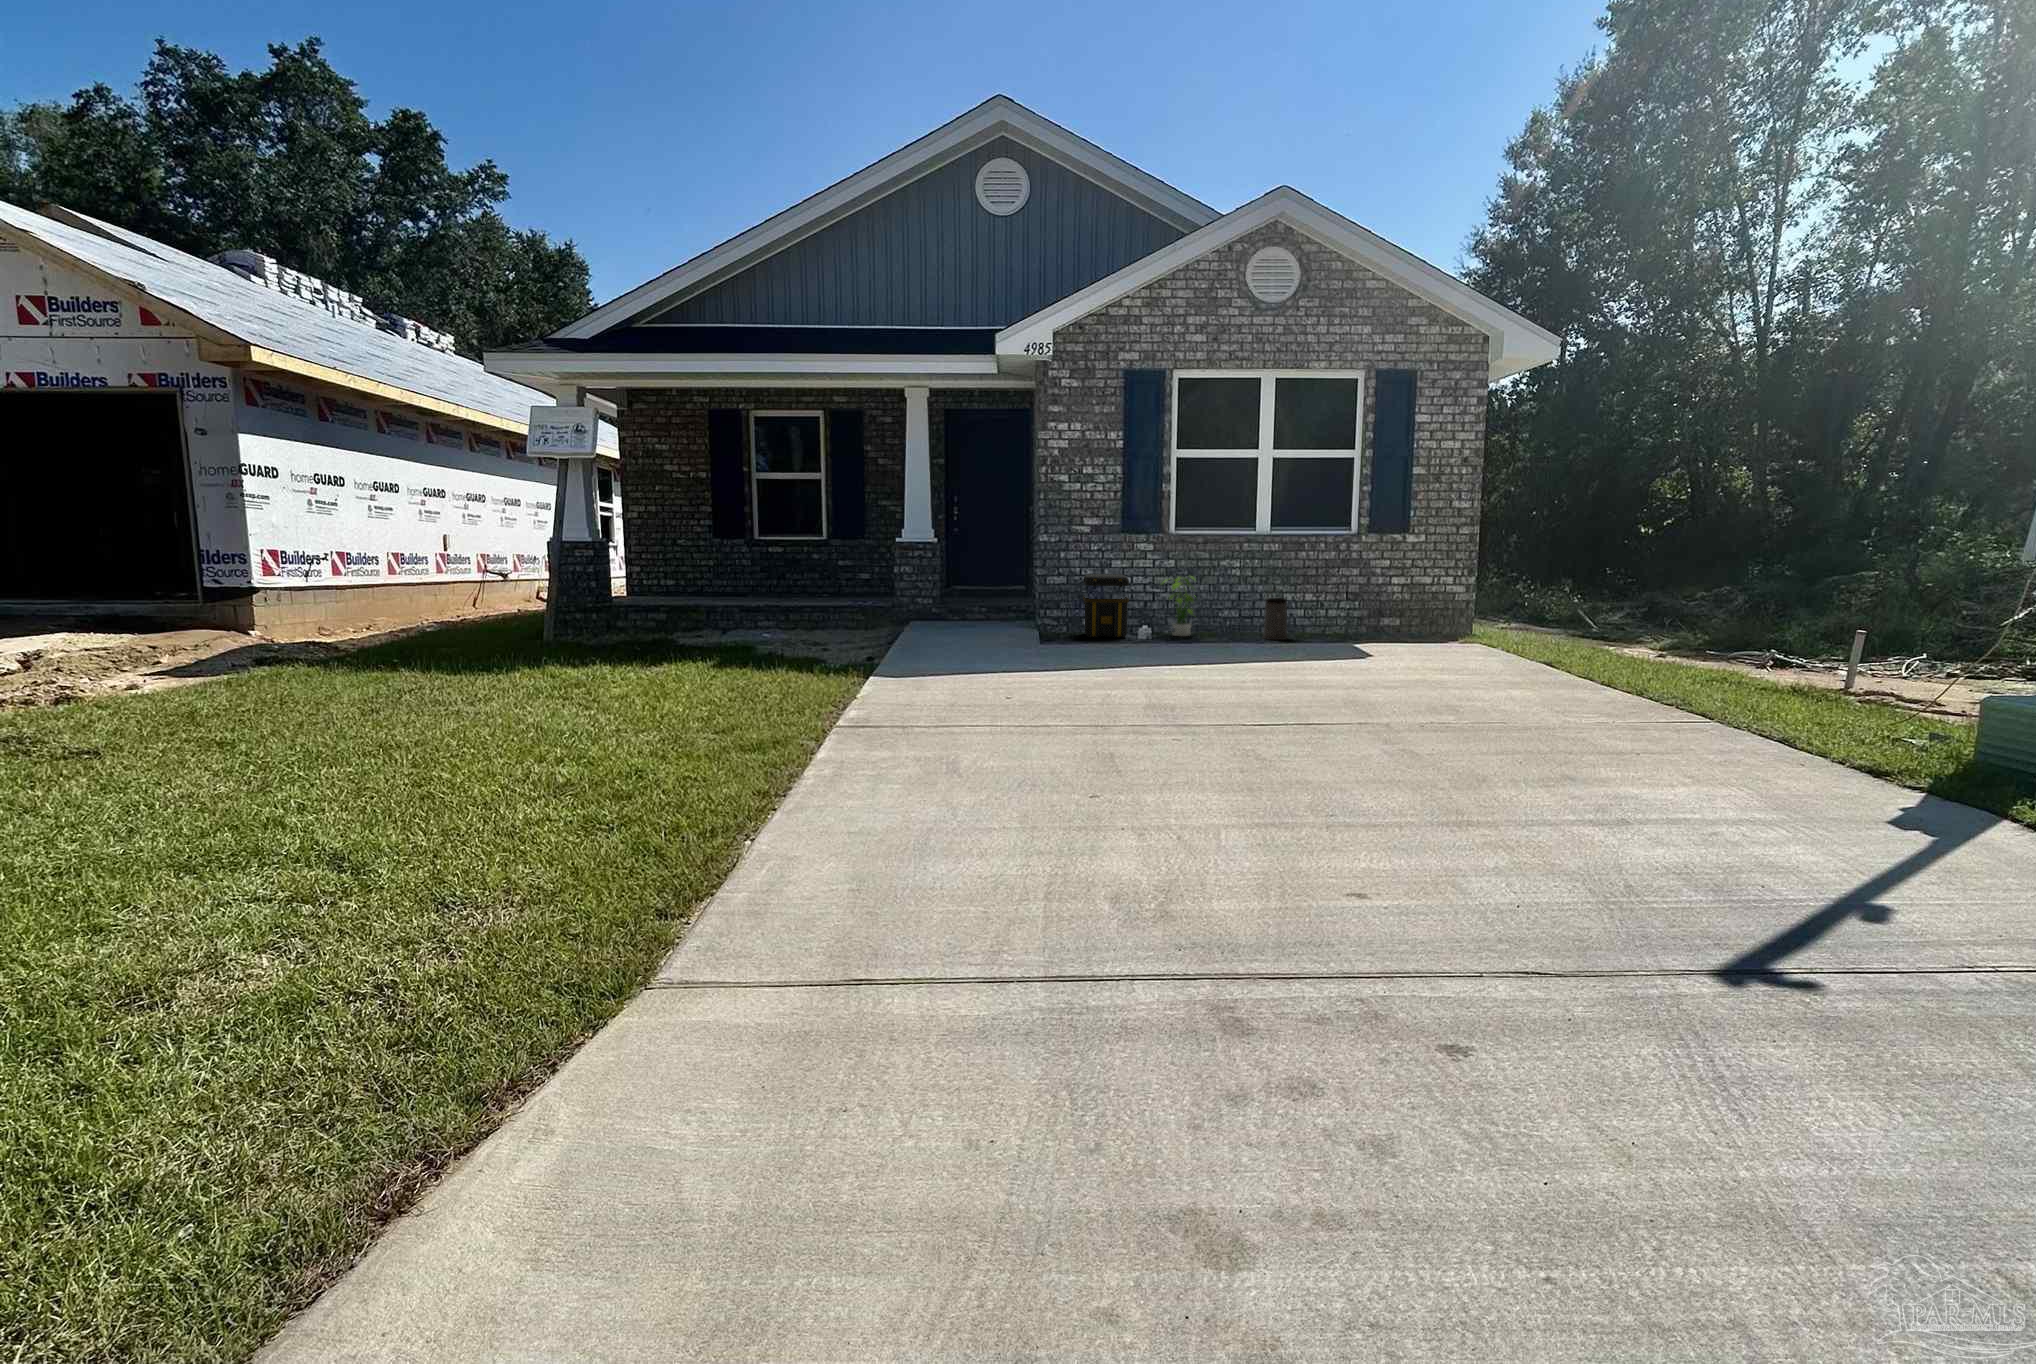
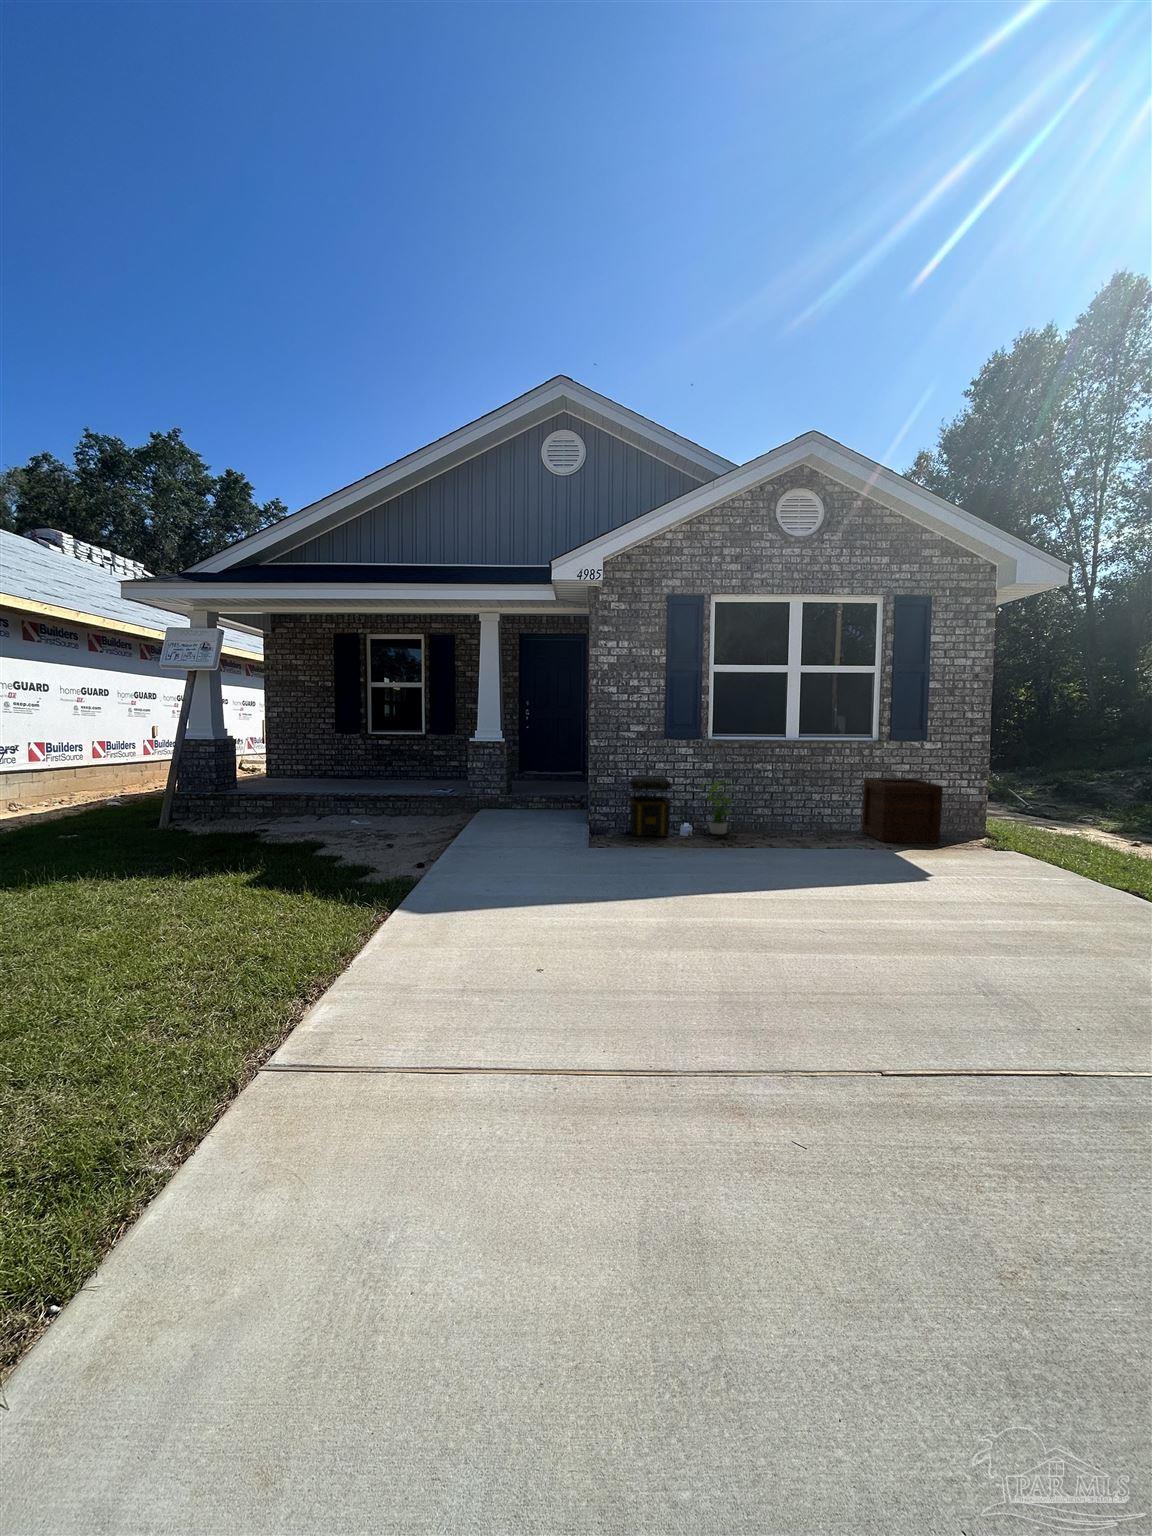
wooden crate: none [1340,575,1420,641] -> present [861,778,943,843]
watering can: present [1263,598,1288,640] -> none [793,793,817,840]

